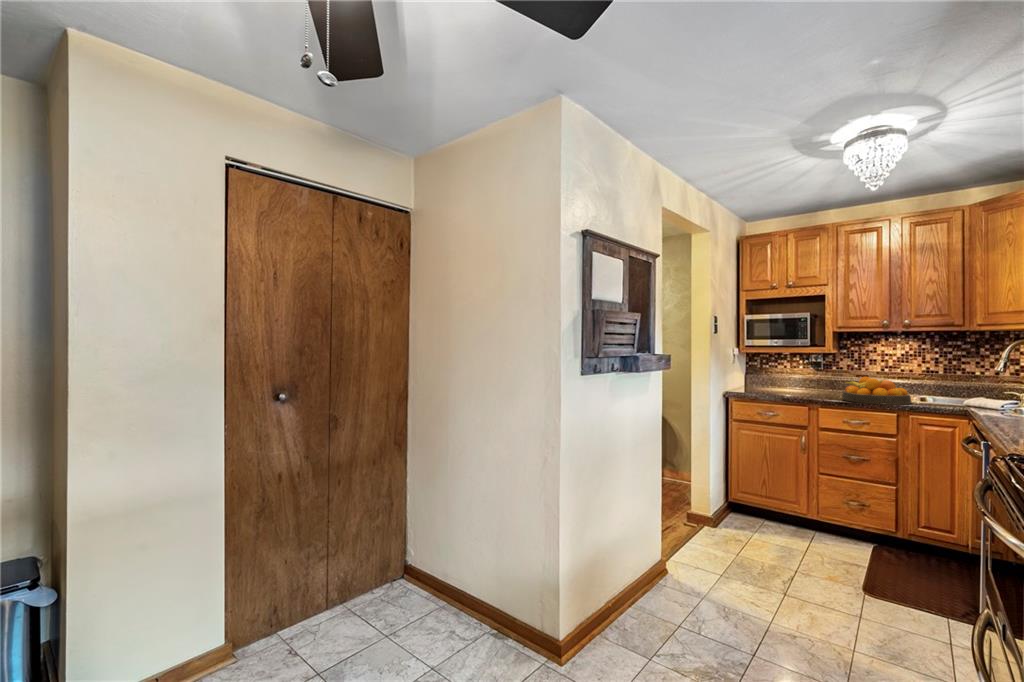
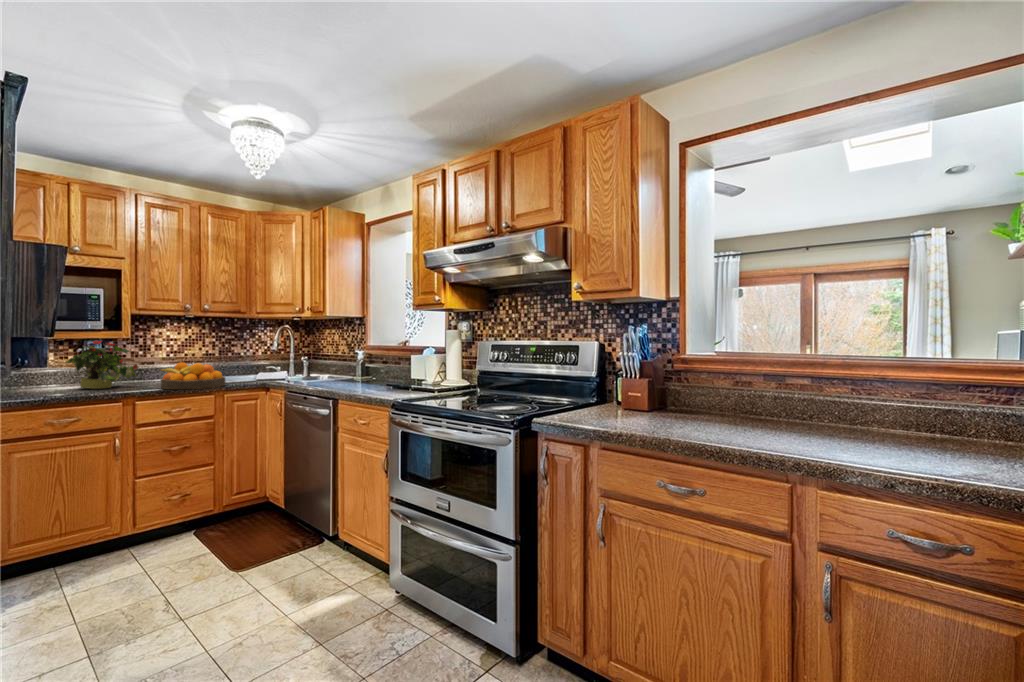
potted plant: none [790,354,839,394] -> present [66,341,138,389]

